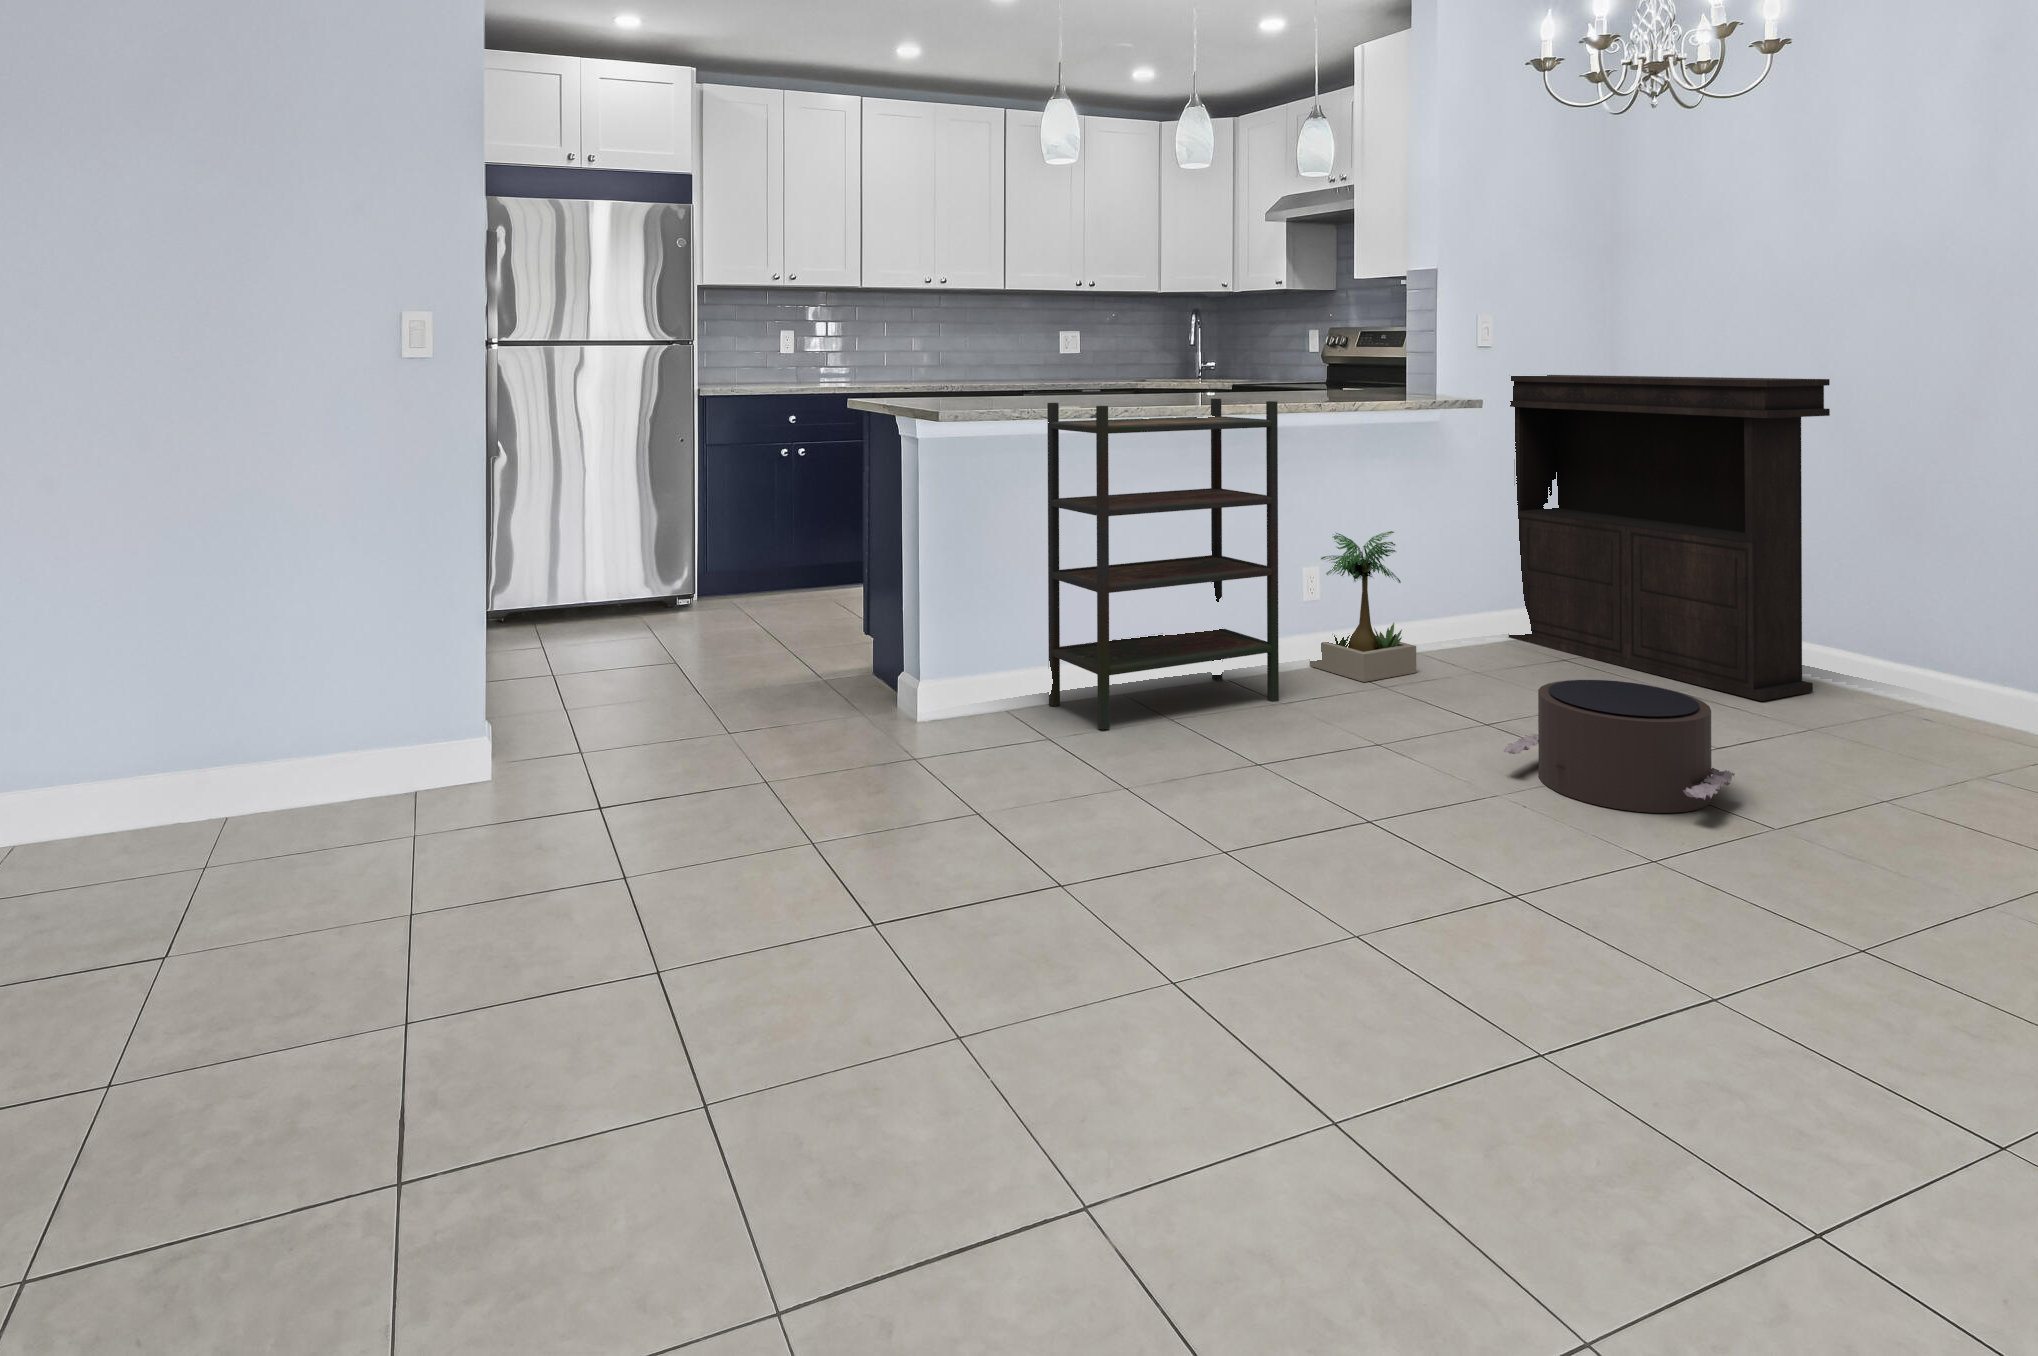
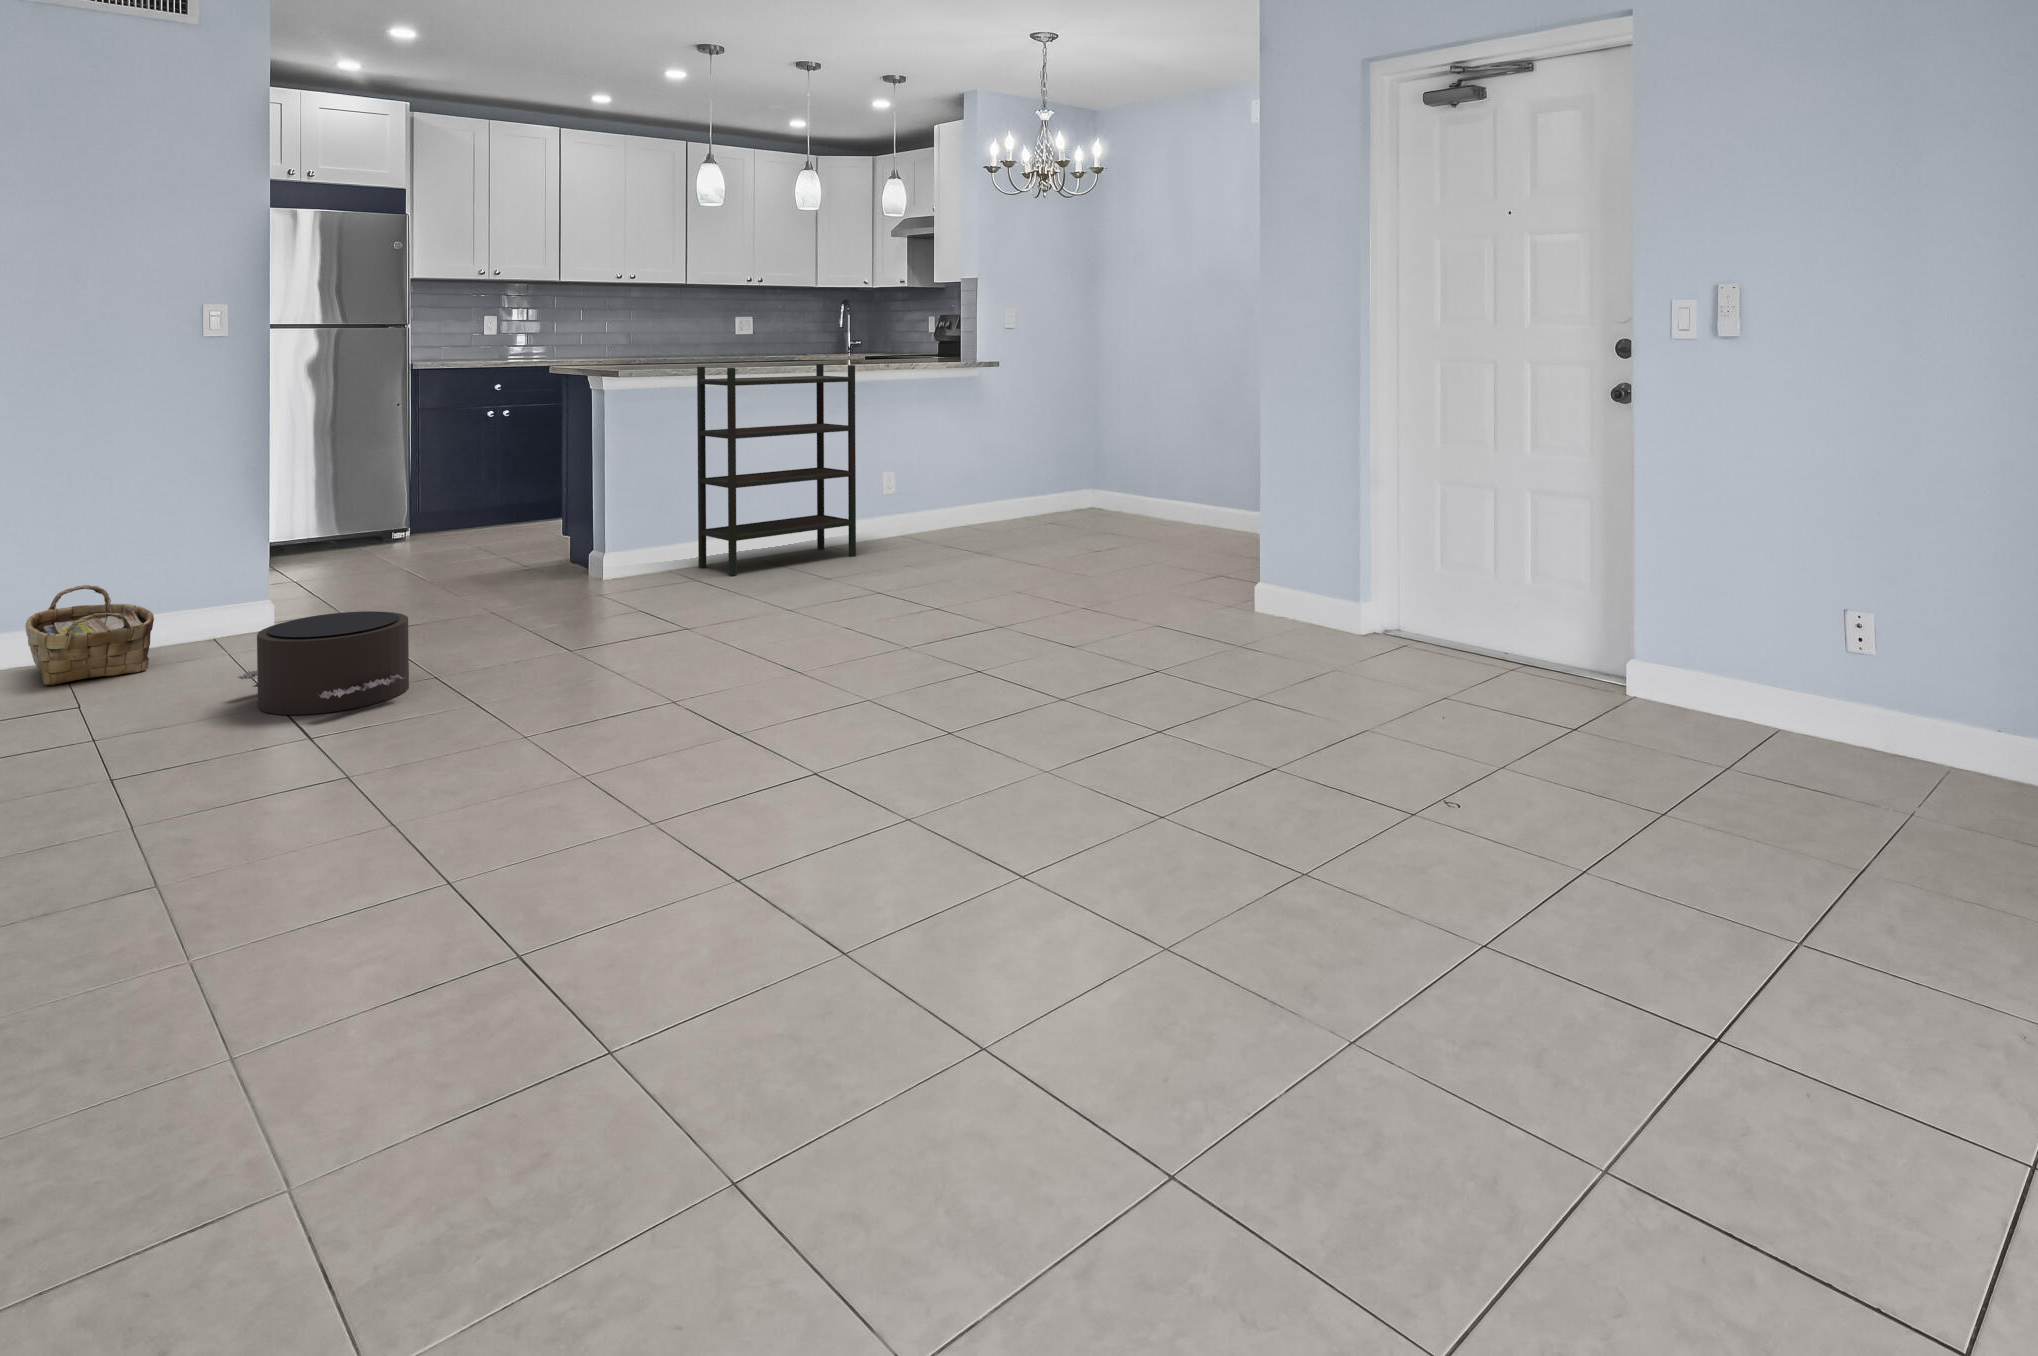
console table: present [1509,375,1830,701] -> none [1019,349,1183,538]
potted plant: present [1310,531,1416,682] -> none [887,449,953,544]
pouf: present [1503,680,1735,813] -> present [238,611,409,715]
woven basket: none [155,720,319,886] -> present [25,585,154,685]

